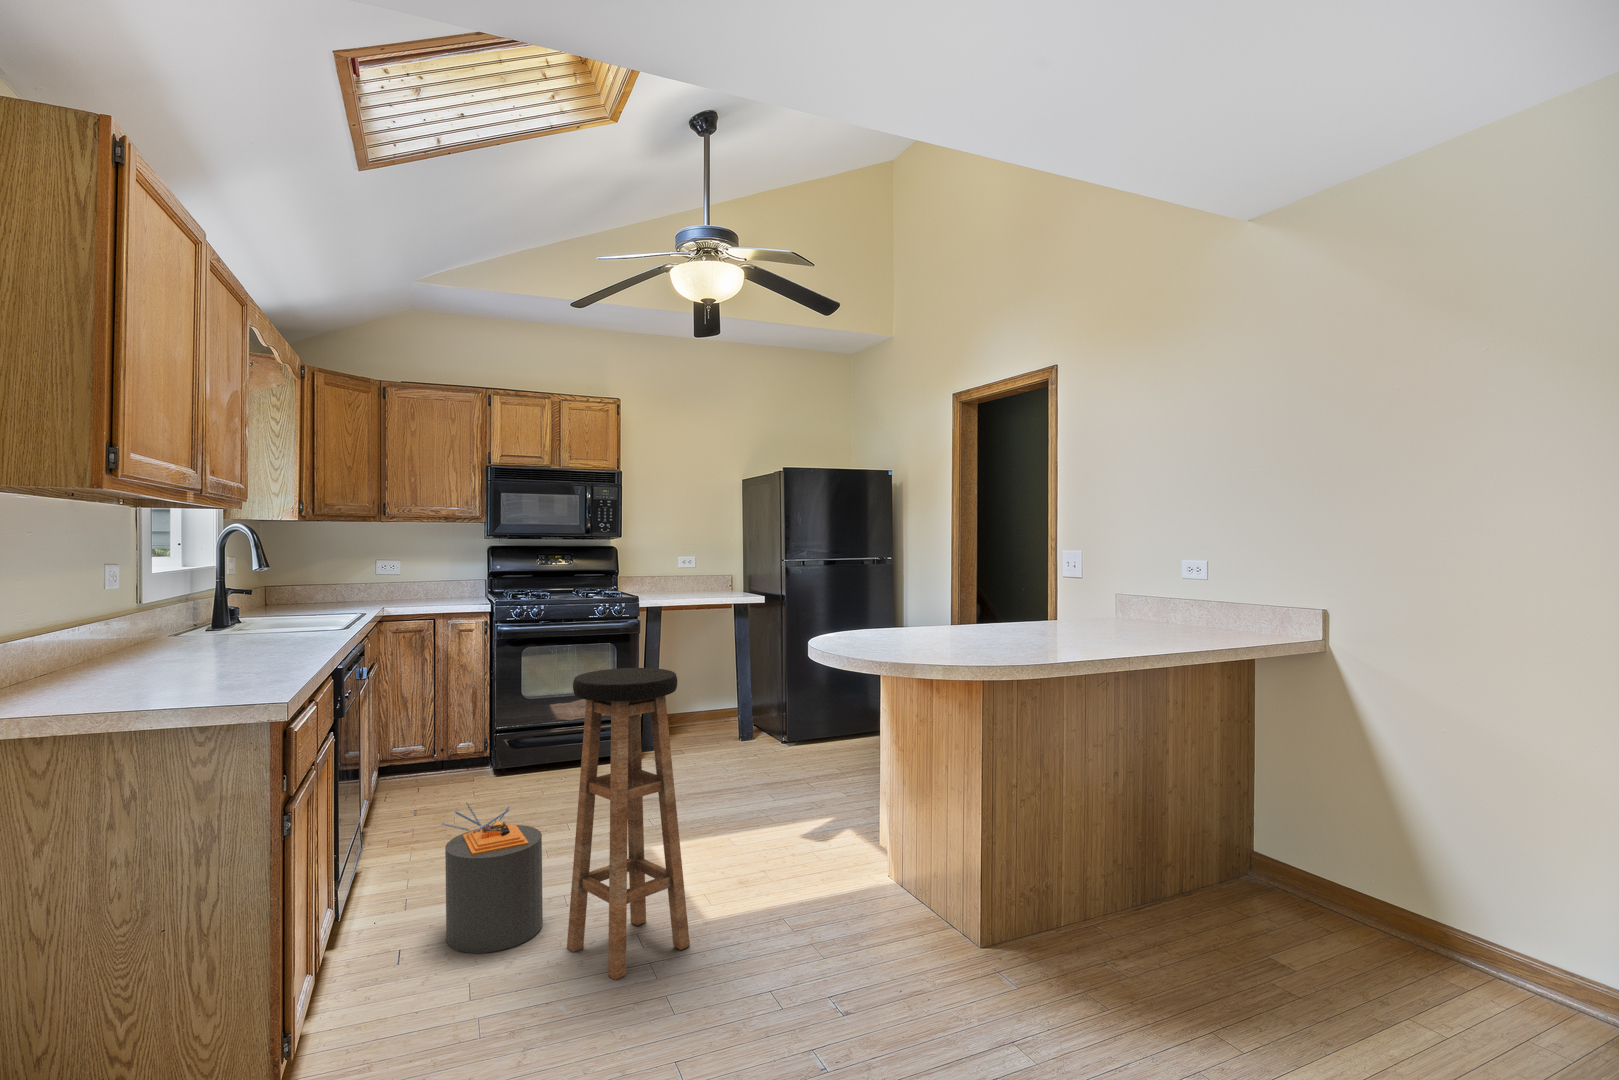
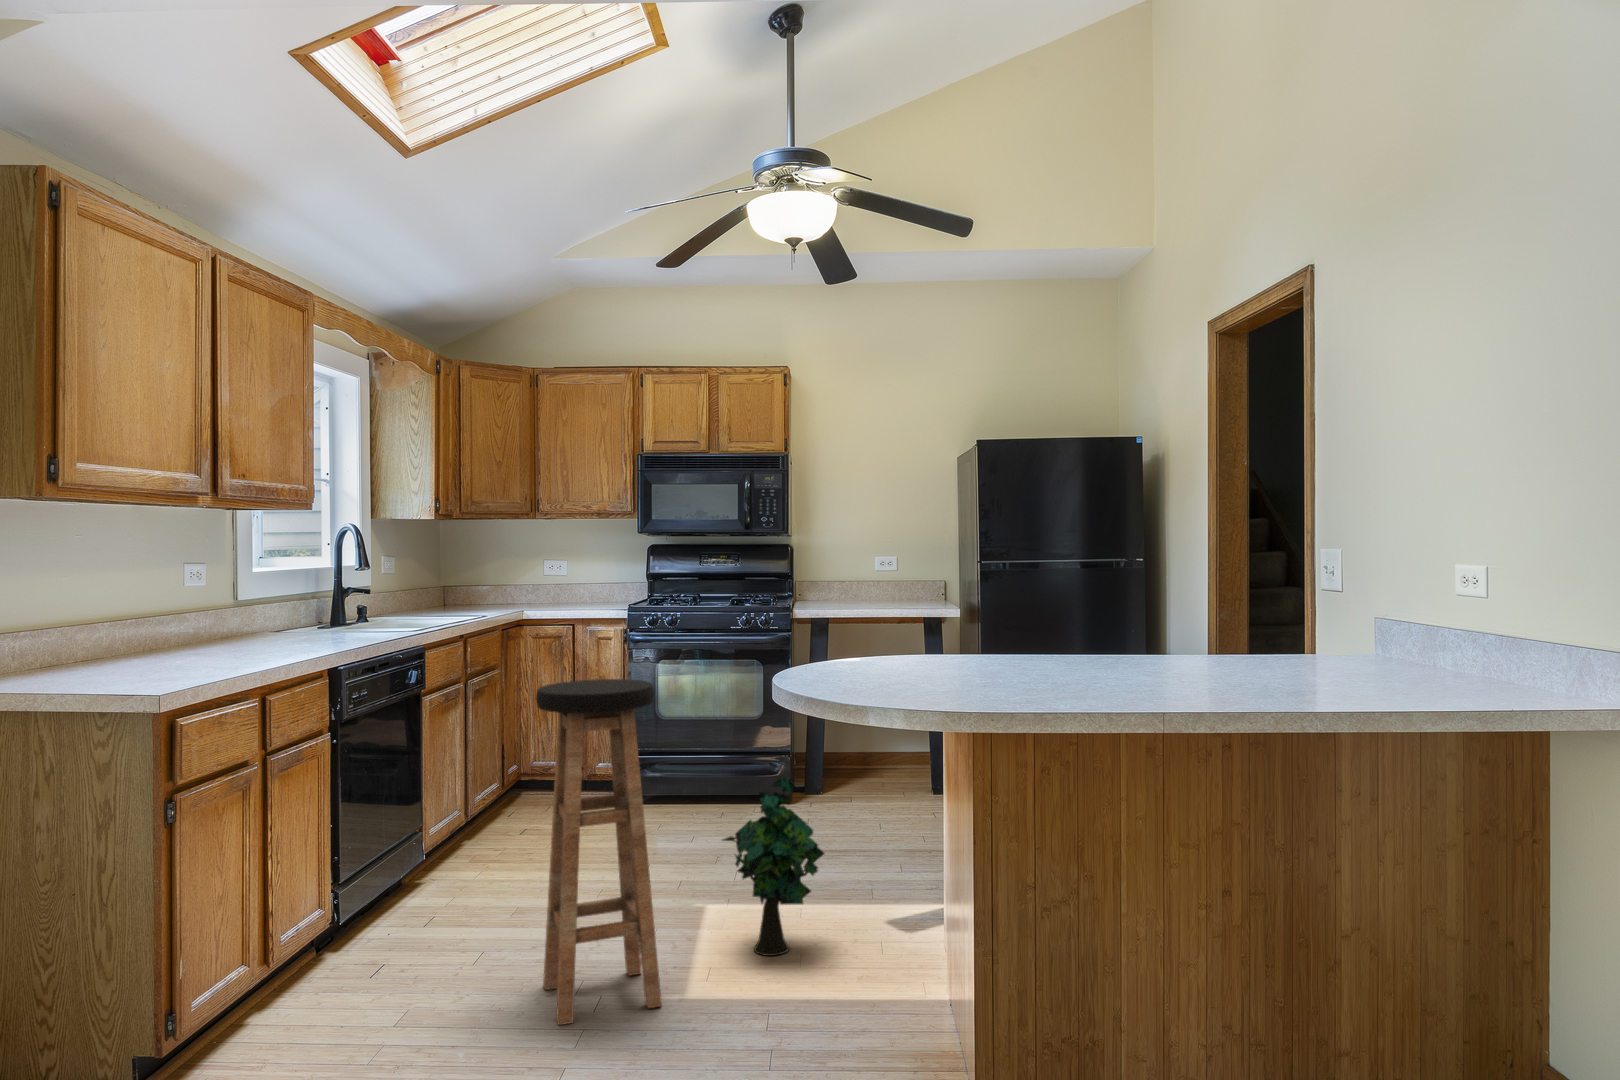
decorative plant: none [690,740,776,889] -> present [723,778,824,956]
trash can: present [442,803,543,953] -> none [440,811,545,976]

